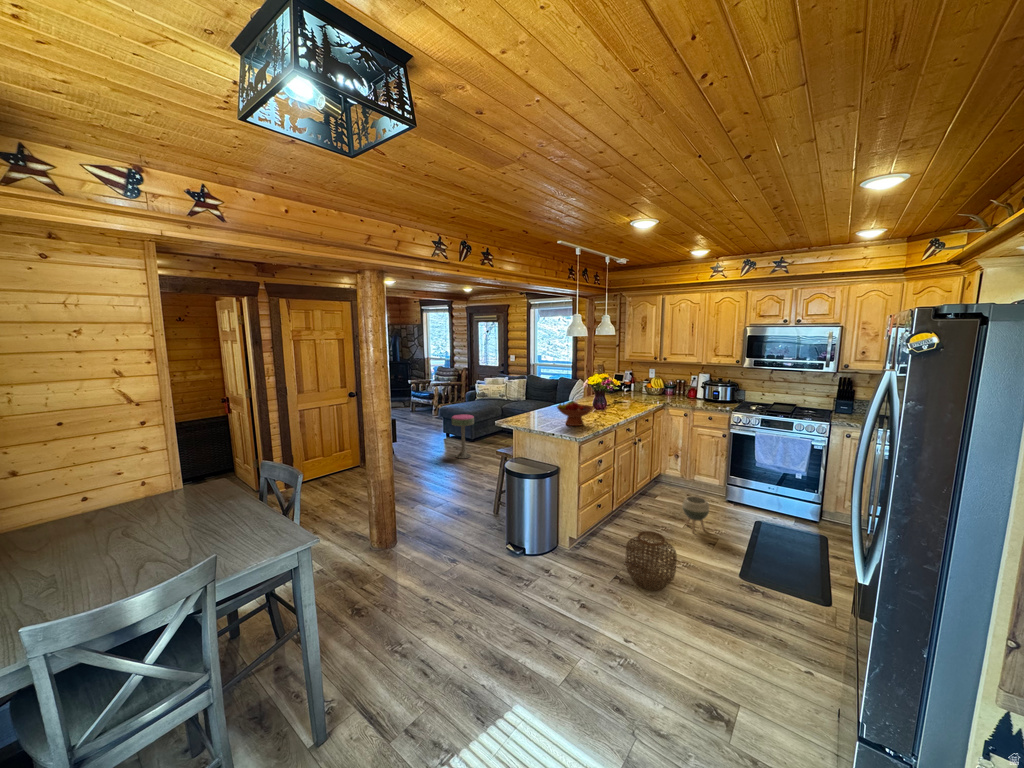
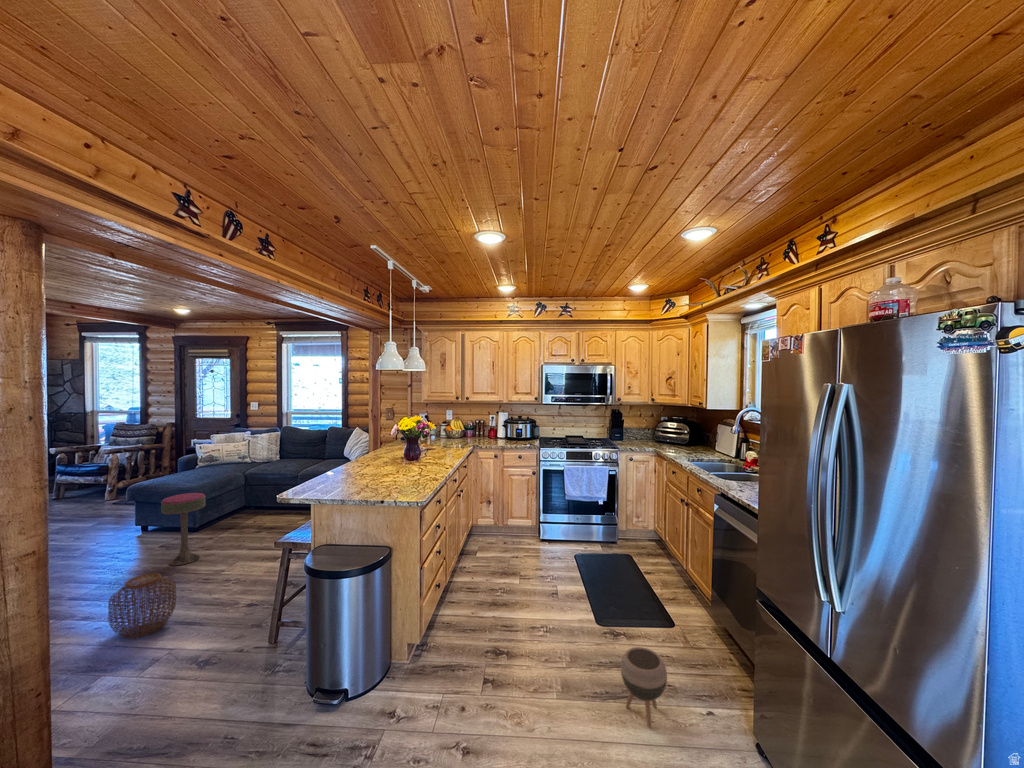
fruit bowl: present [557,401,593,426] -> none [374,453,424,487]
planter: present [682,496,709,533] -> present [621,647,667,728]
woven basket: present [626,531,677,591] -> present [108,573,176,639]

